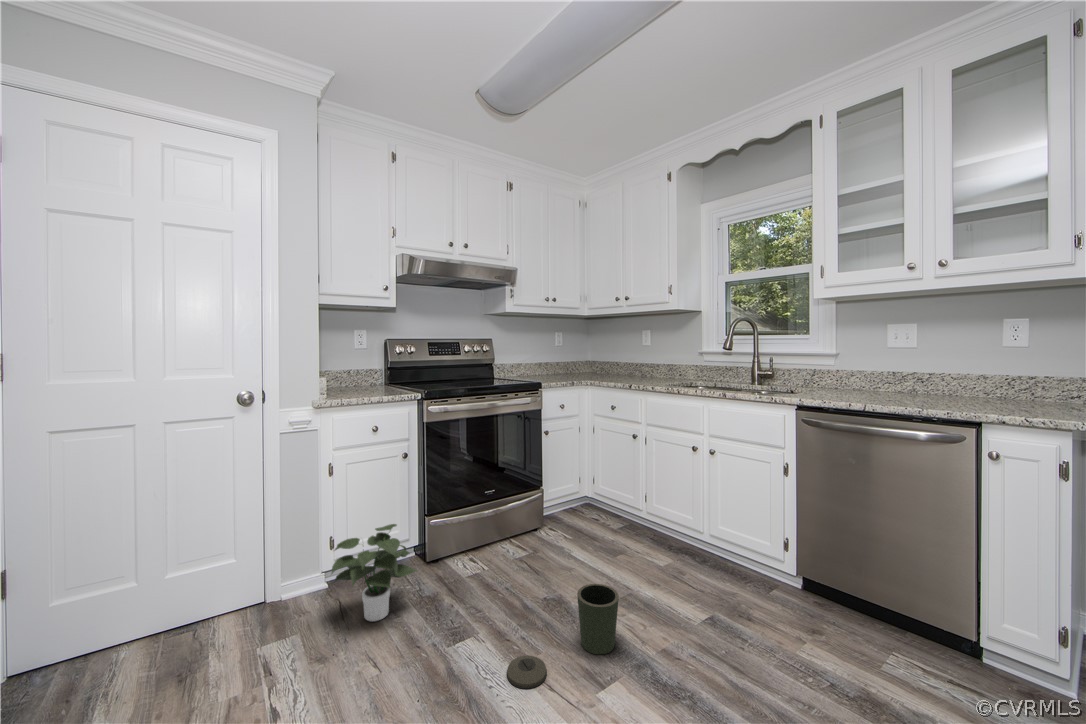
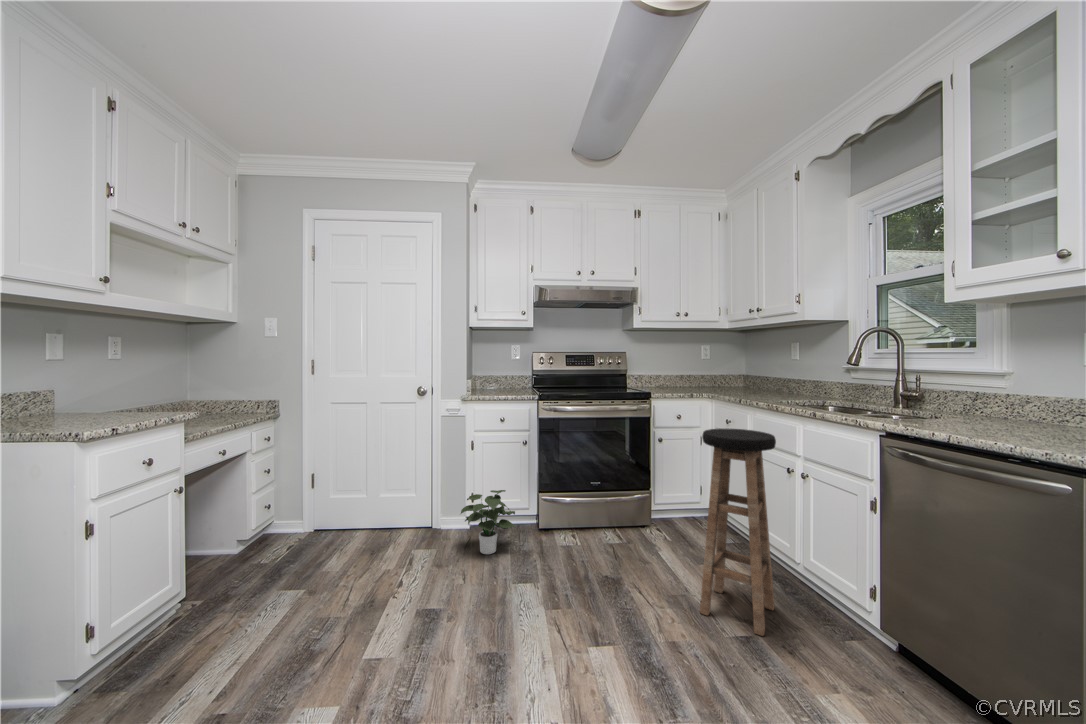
bar stool: none [650,413,721,611] -> present [700,428,776,636]
trash can: present [507,584,619,689] -> none [536,567,639,626]

